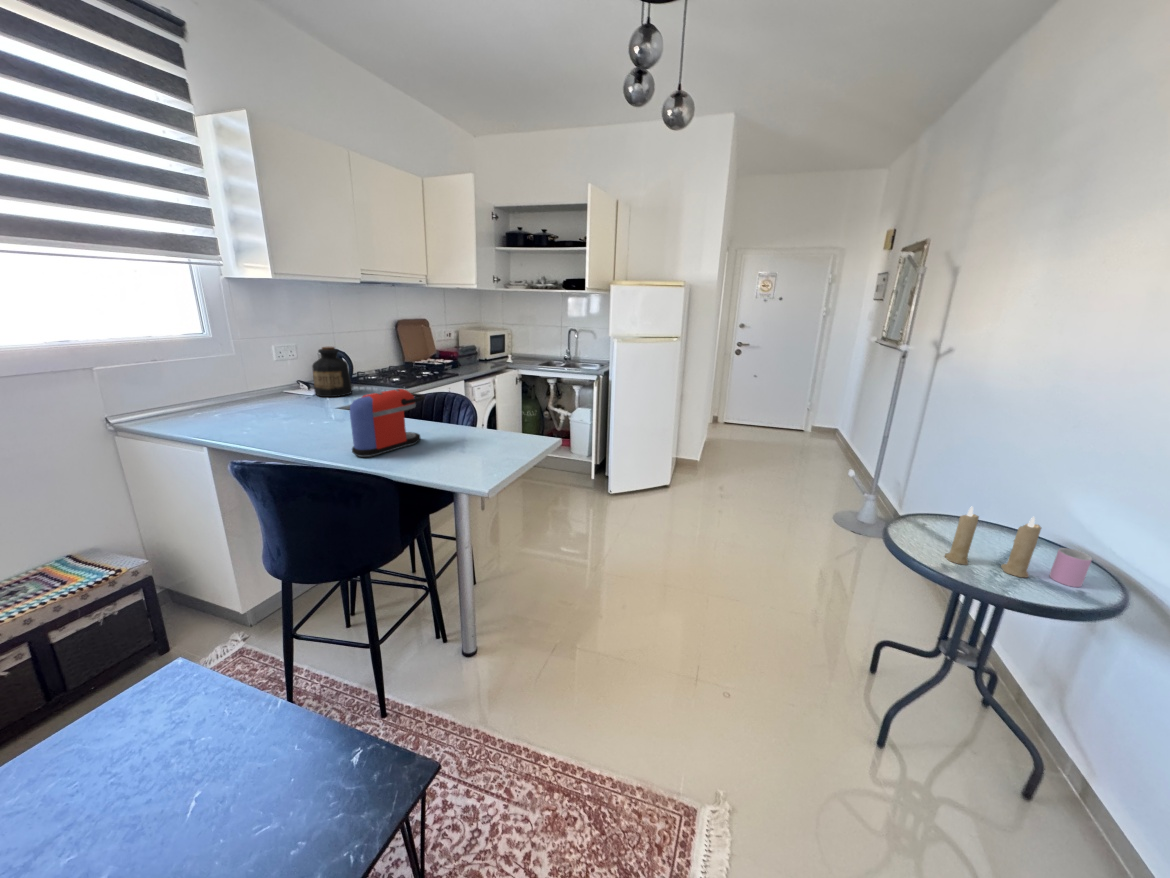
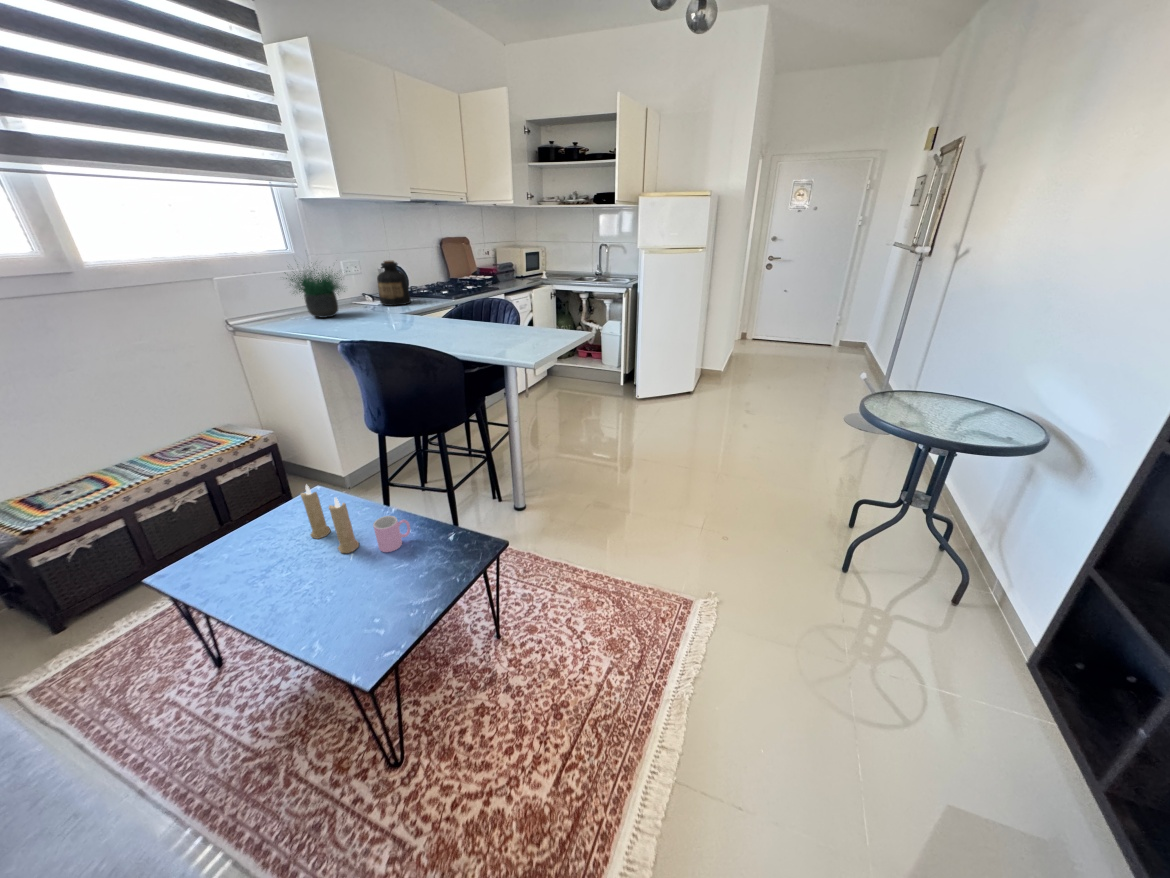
potted plant: none [178,333,282,414] -> present [285,269,343,318]
coffee maker: present [349,389,425,457] -> none [421,288,478,344]
candle: present [945,507,1041,578] -> present [301,485,359,553]
cup: present [1050,548,1092,587] -> present [373,516,410,552]

